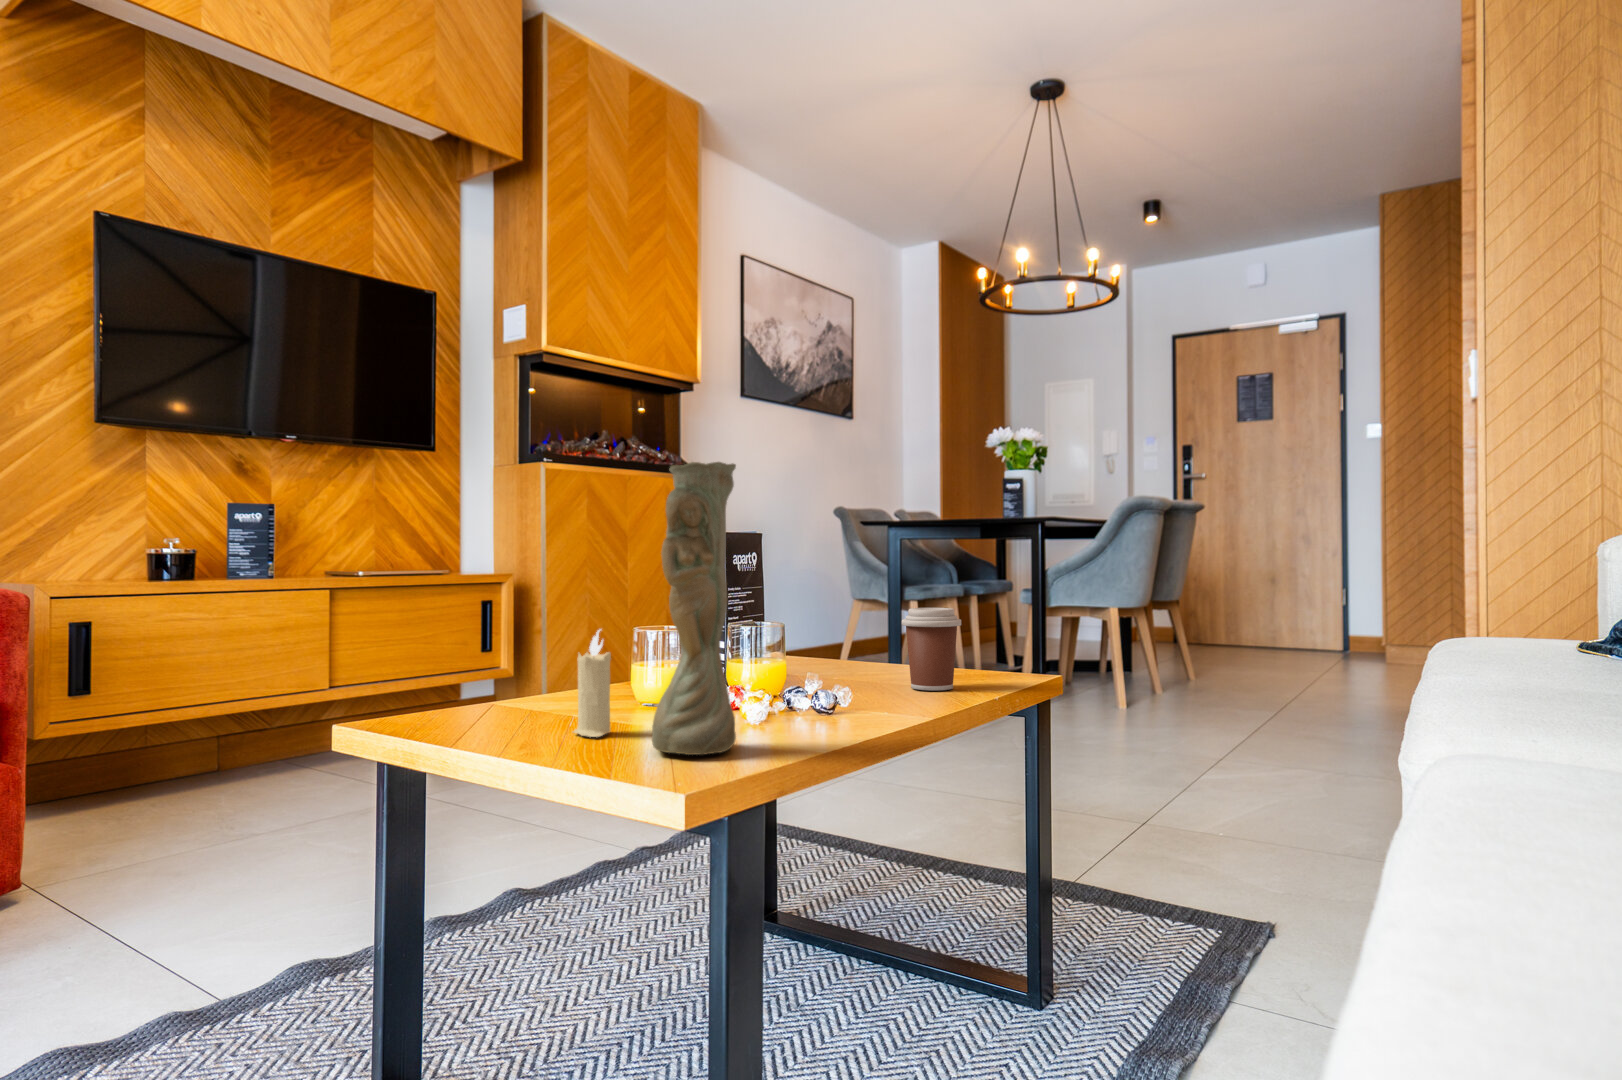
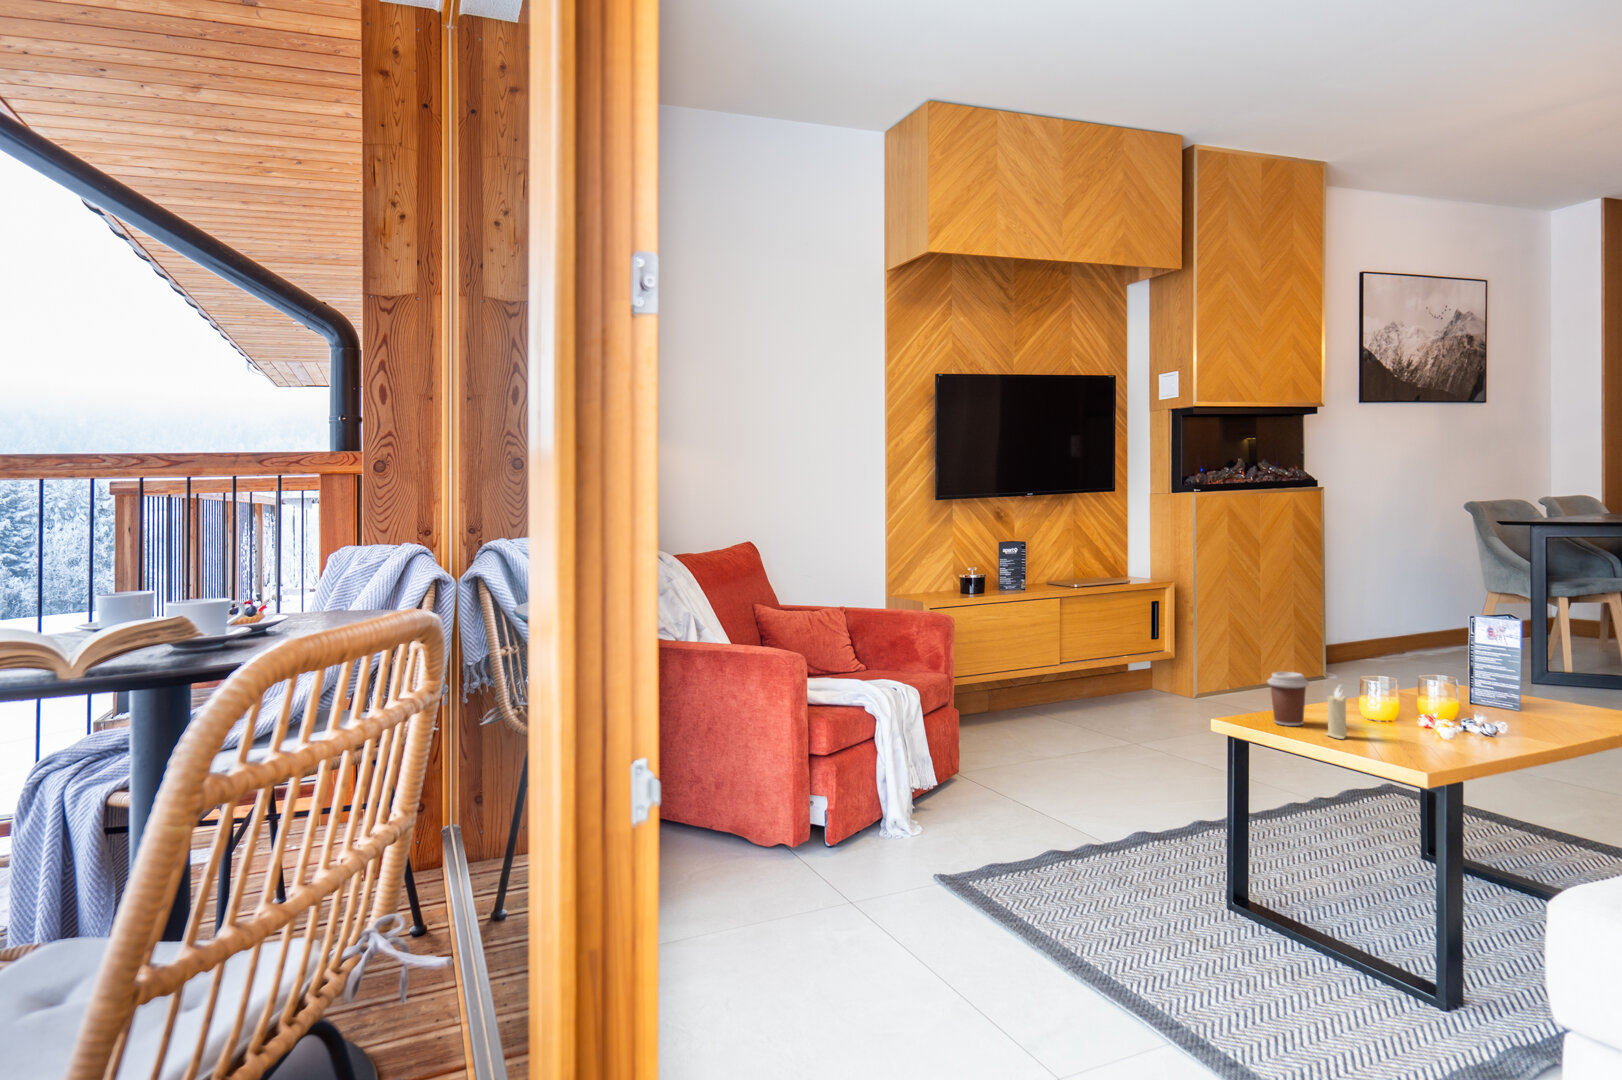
vase: present [652,462,736,755] -> none [1378,611,1426,756]
coffee cup: present [902,608,961,690] -> present [1267,672,1309,726]

